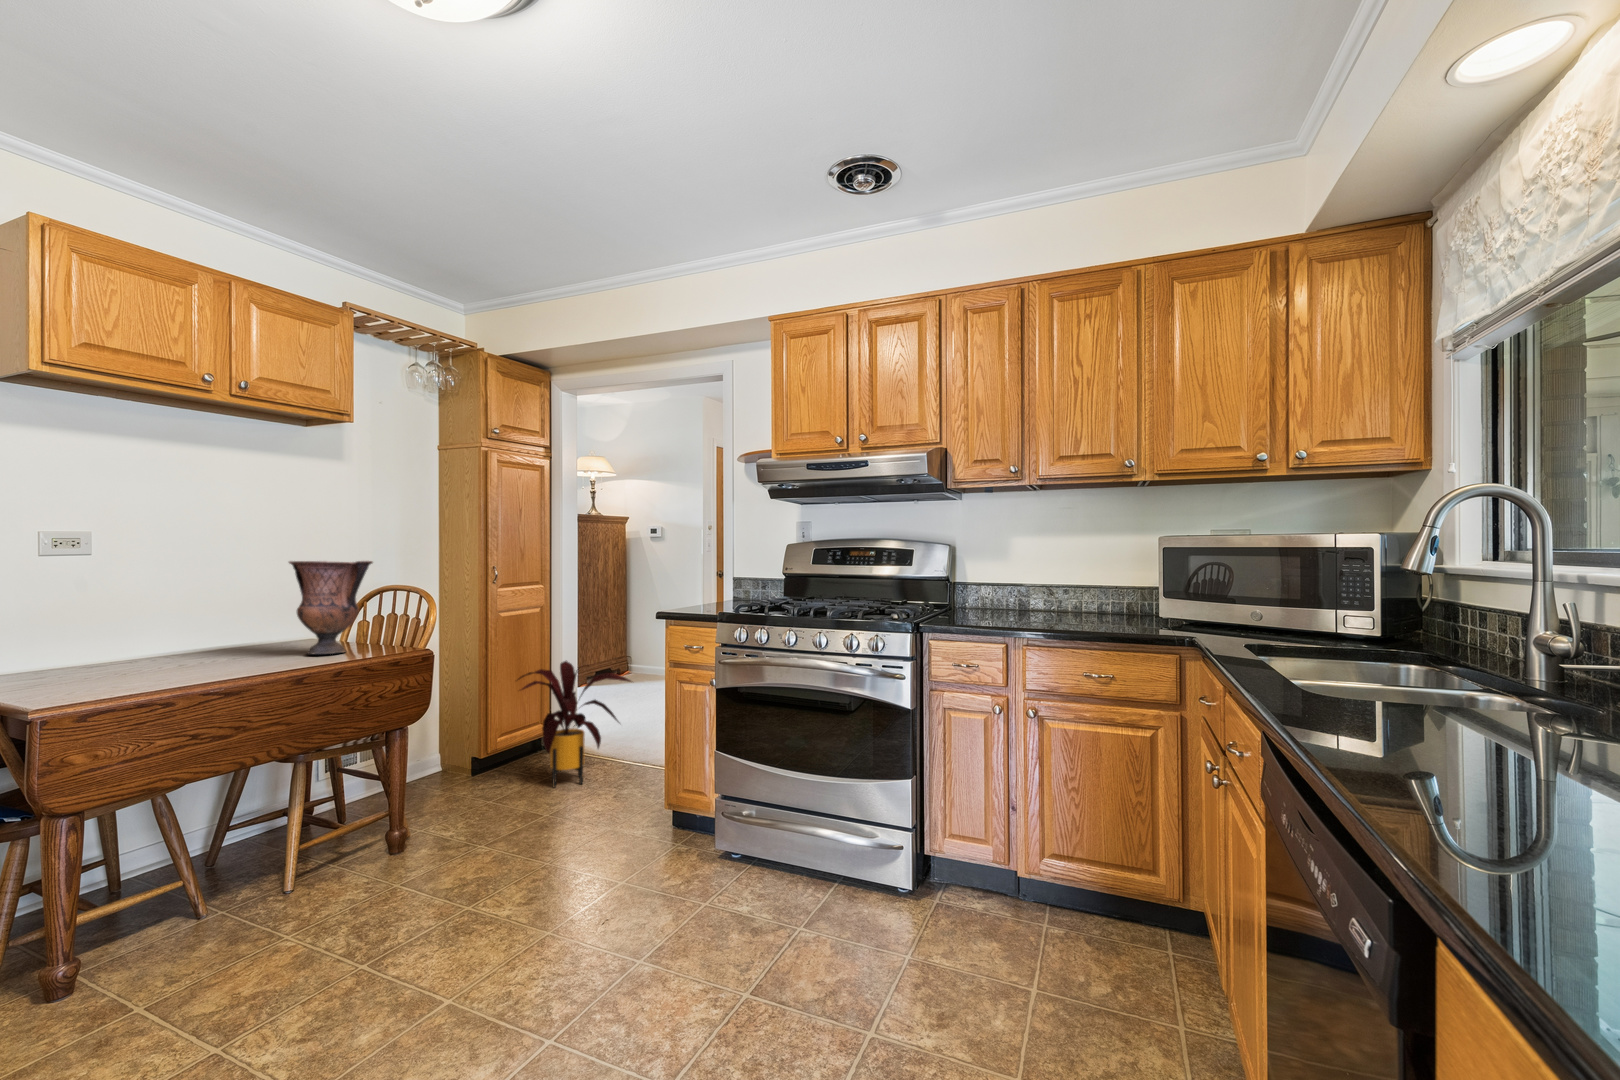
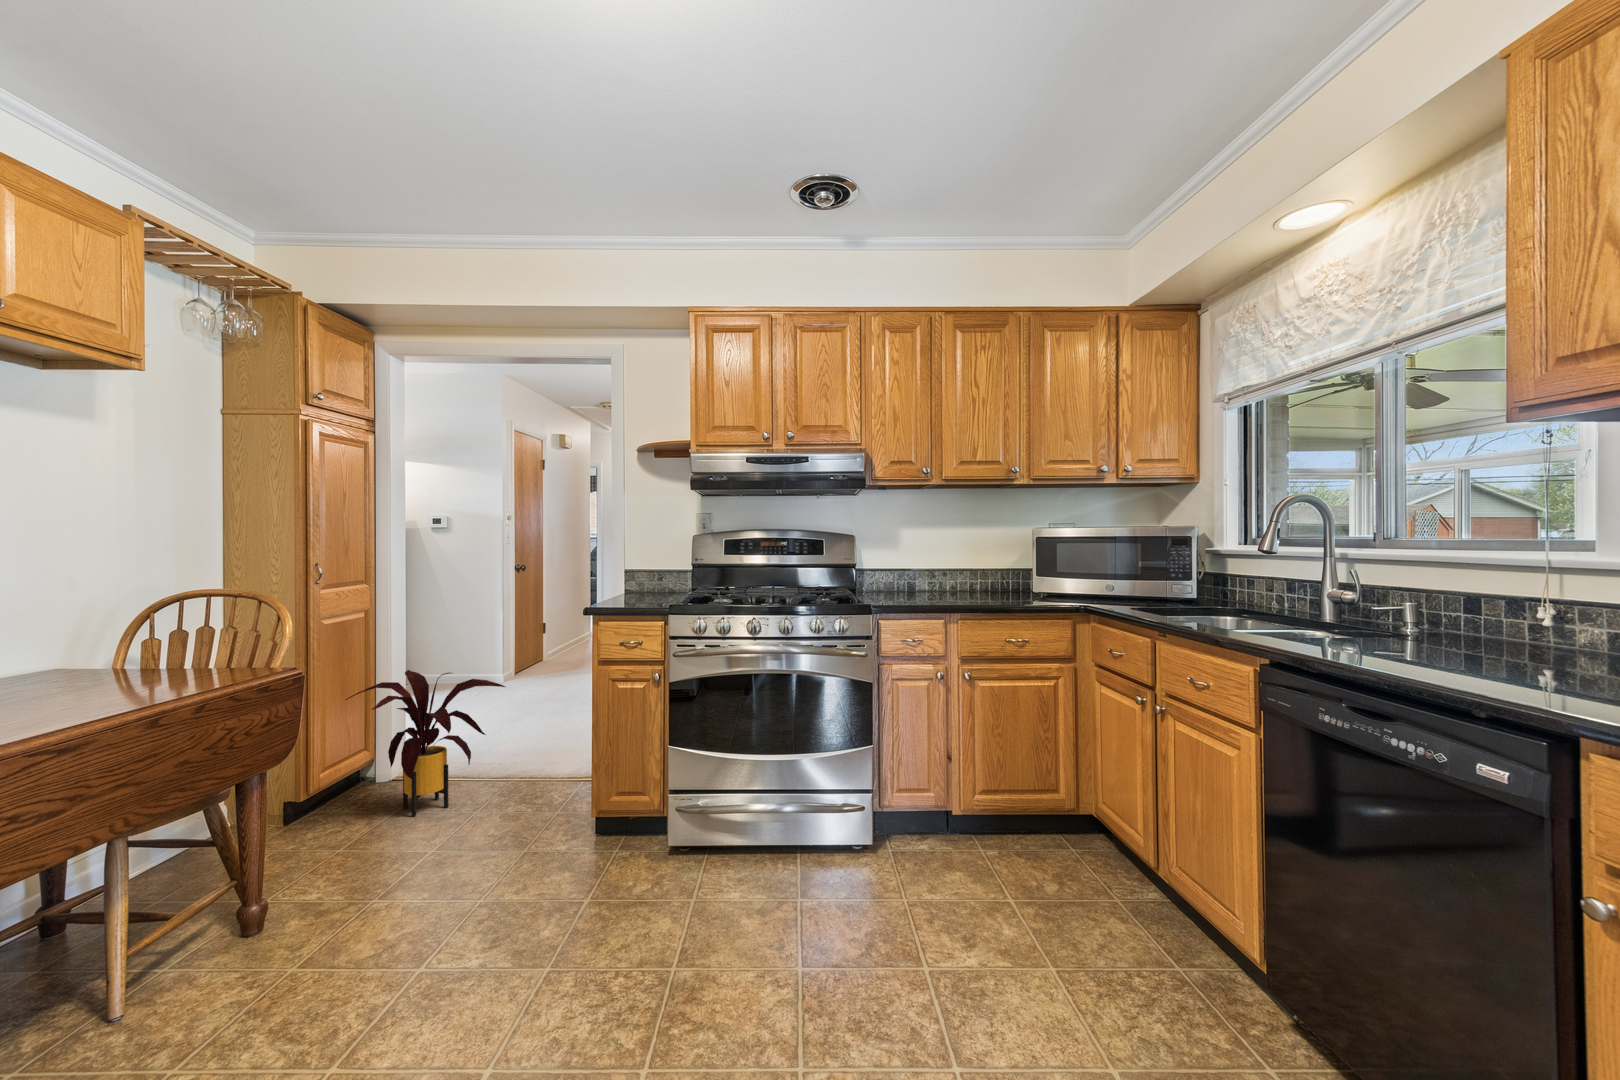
vase: present [289,561,373,654] -> none [69,557,216,687]

